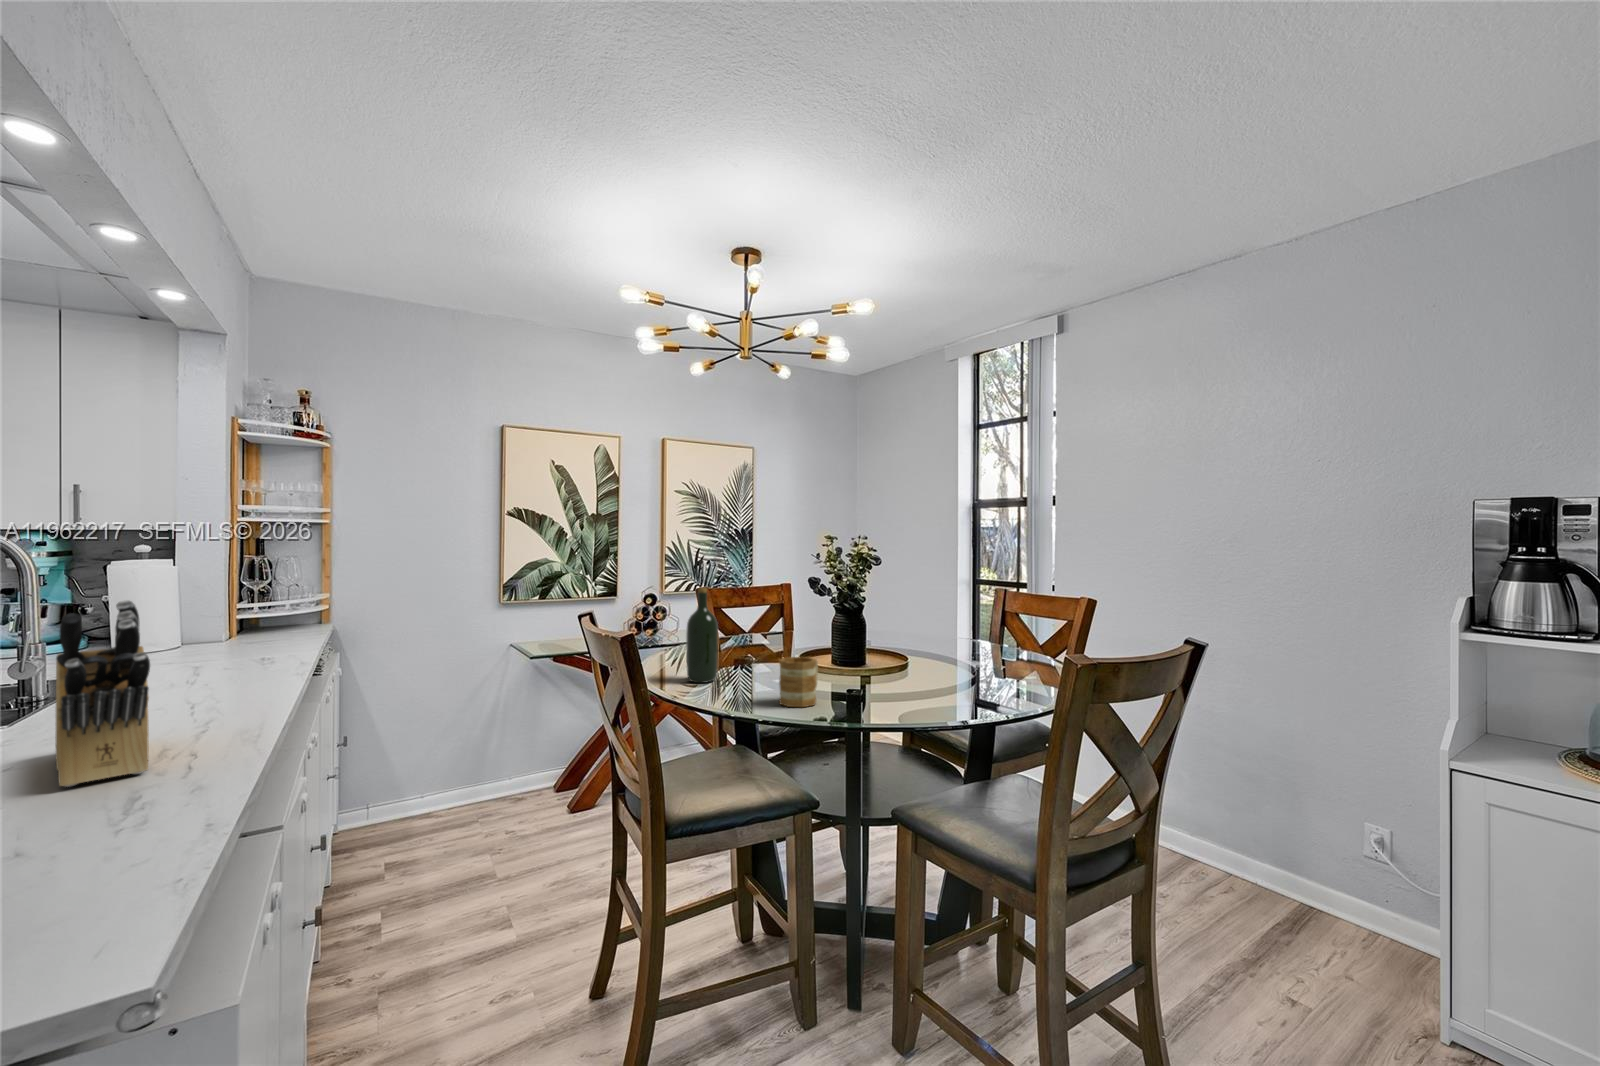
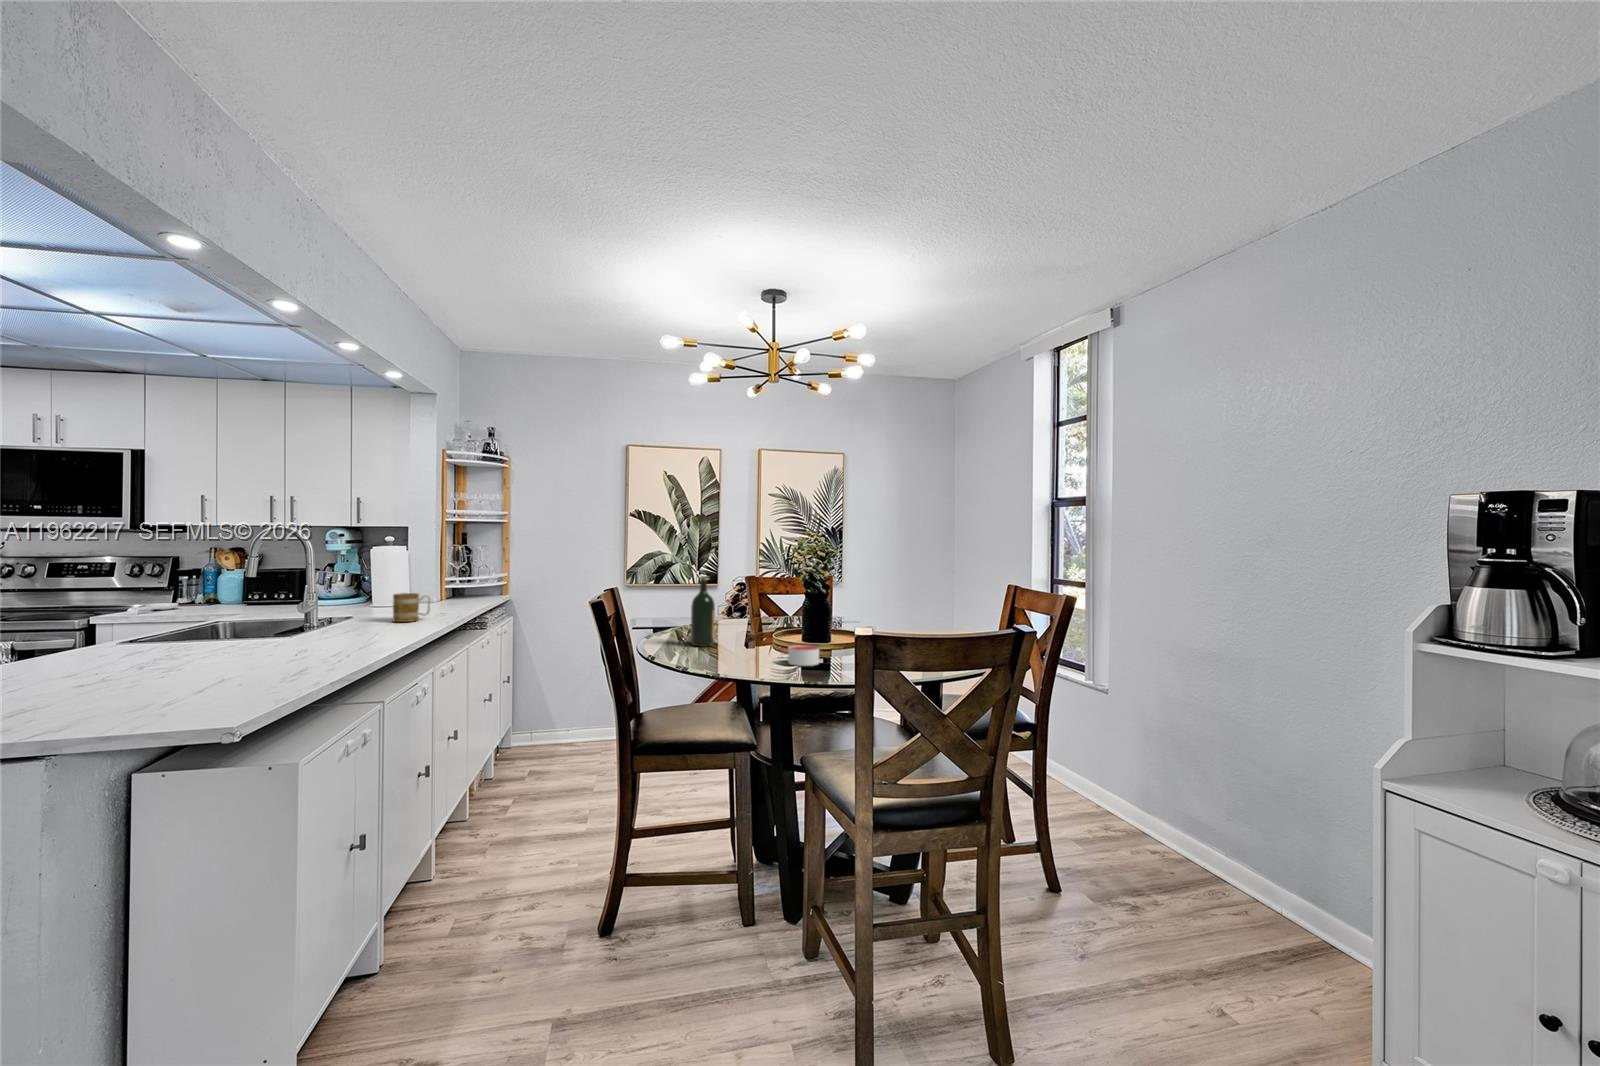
knife block: present [55,600,150,787] -> none [308,571,351,662]
mug: present [779,657,818,707] -> present [393,593,430,622]
candle: none [858,672,900,701] -> present [788,645,819,666]

